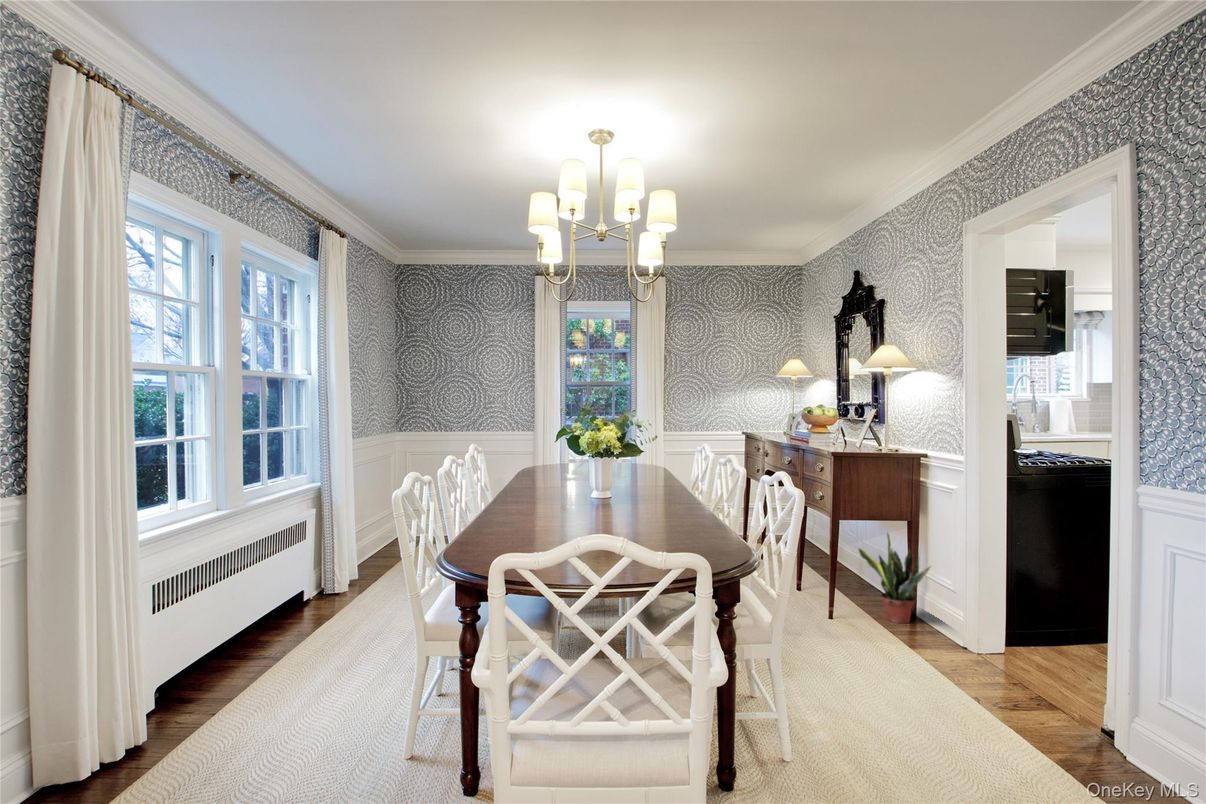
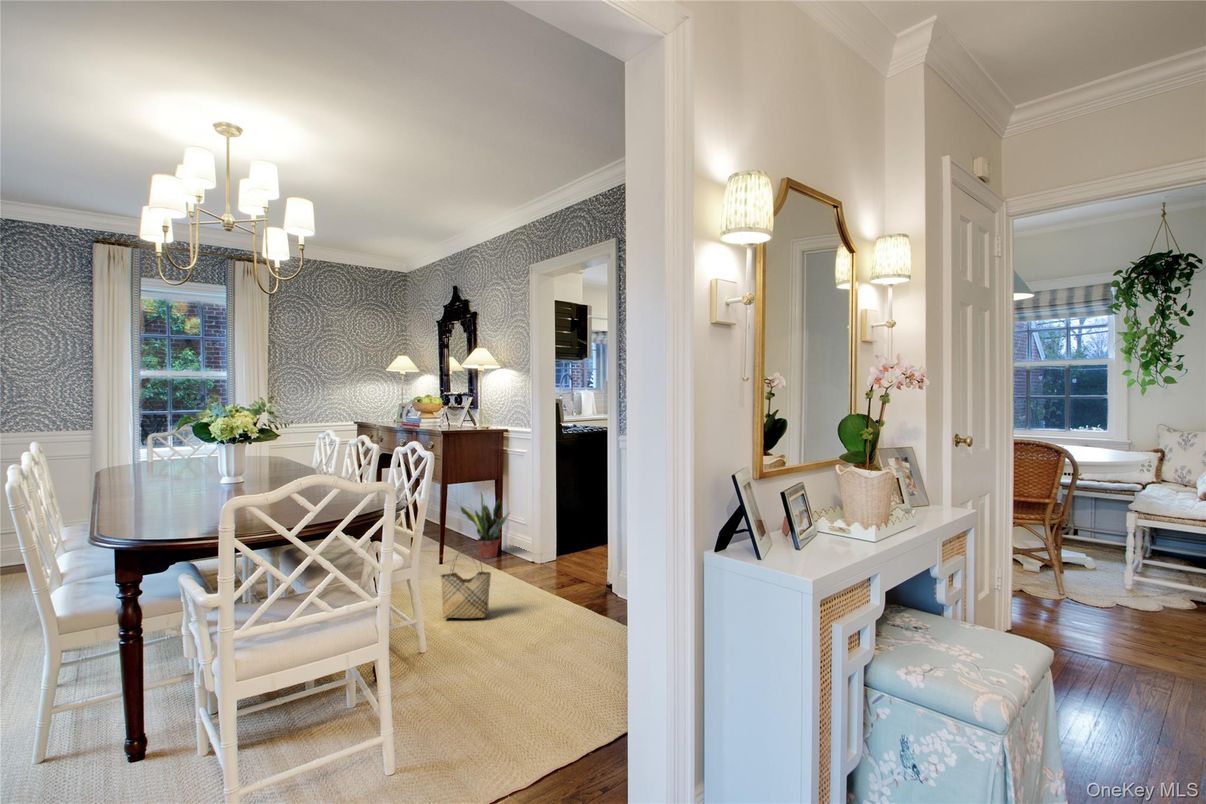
woven basket: none [824,619,900,729] -> present [441,547,491,618]

